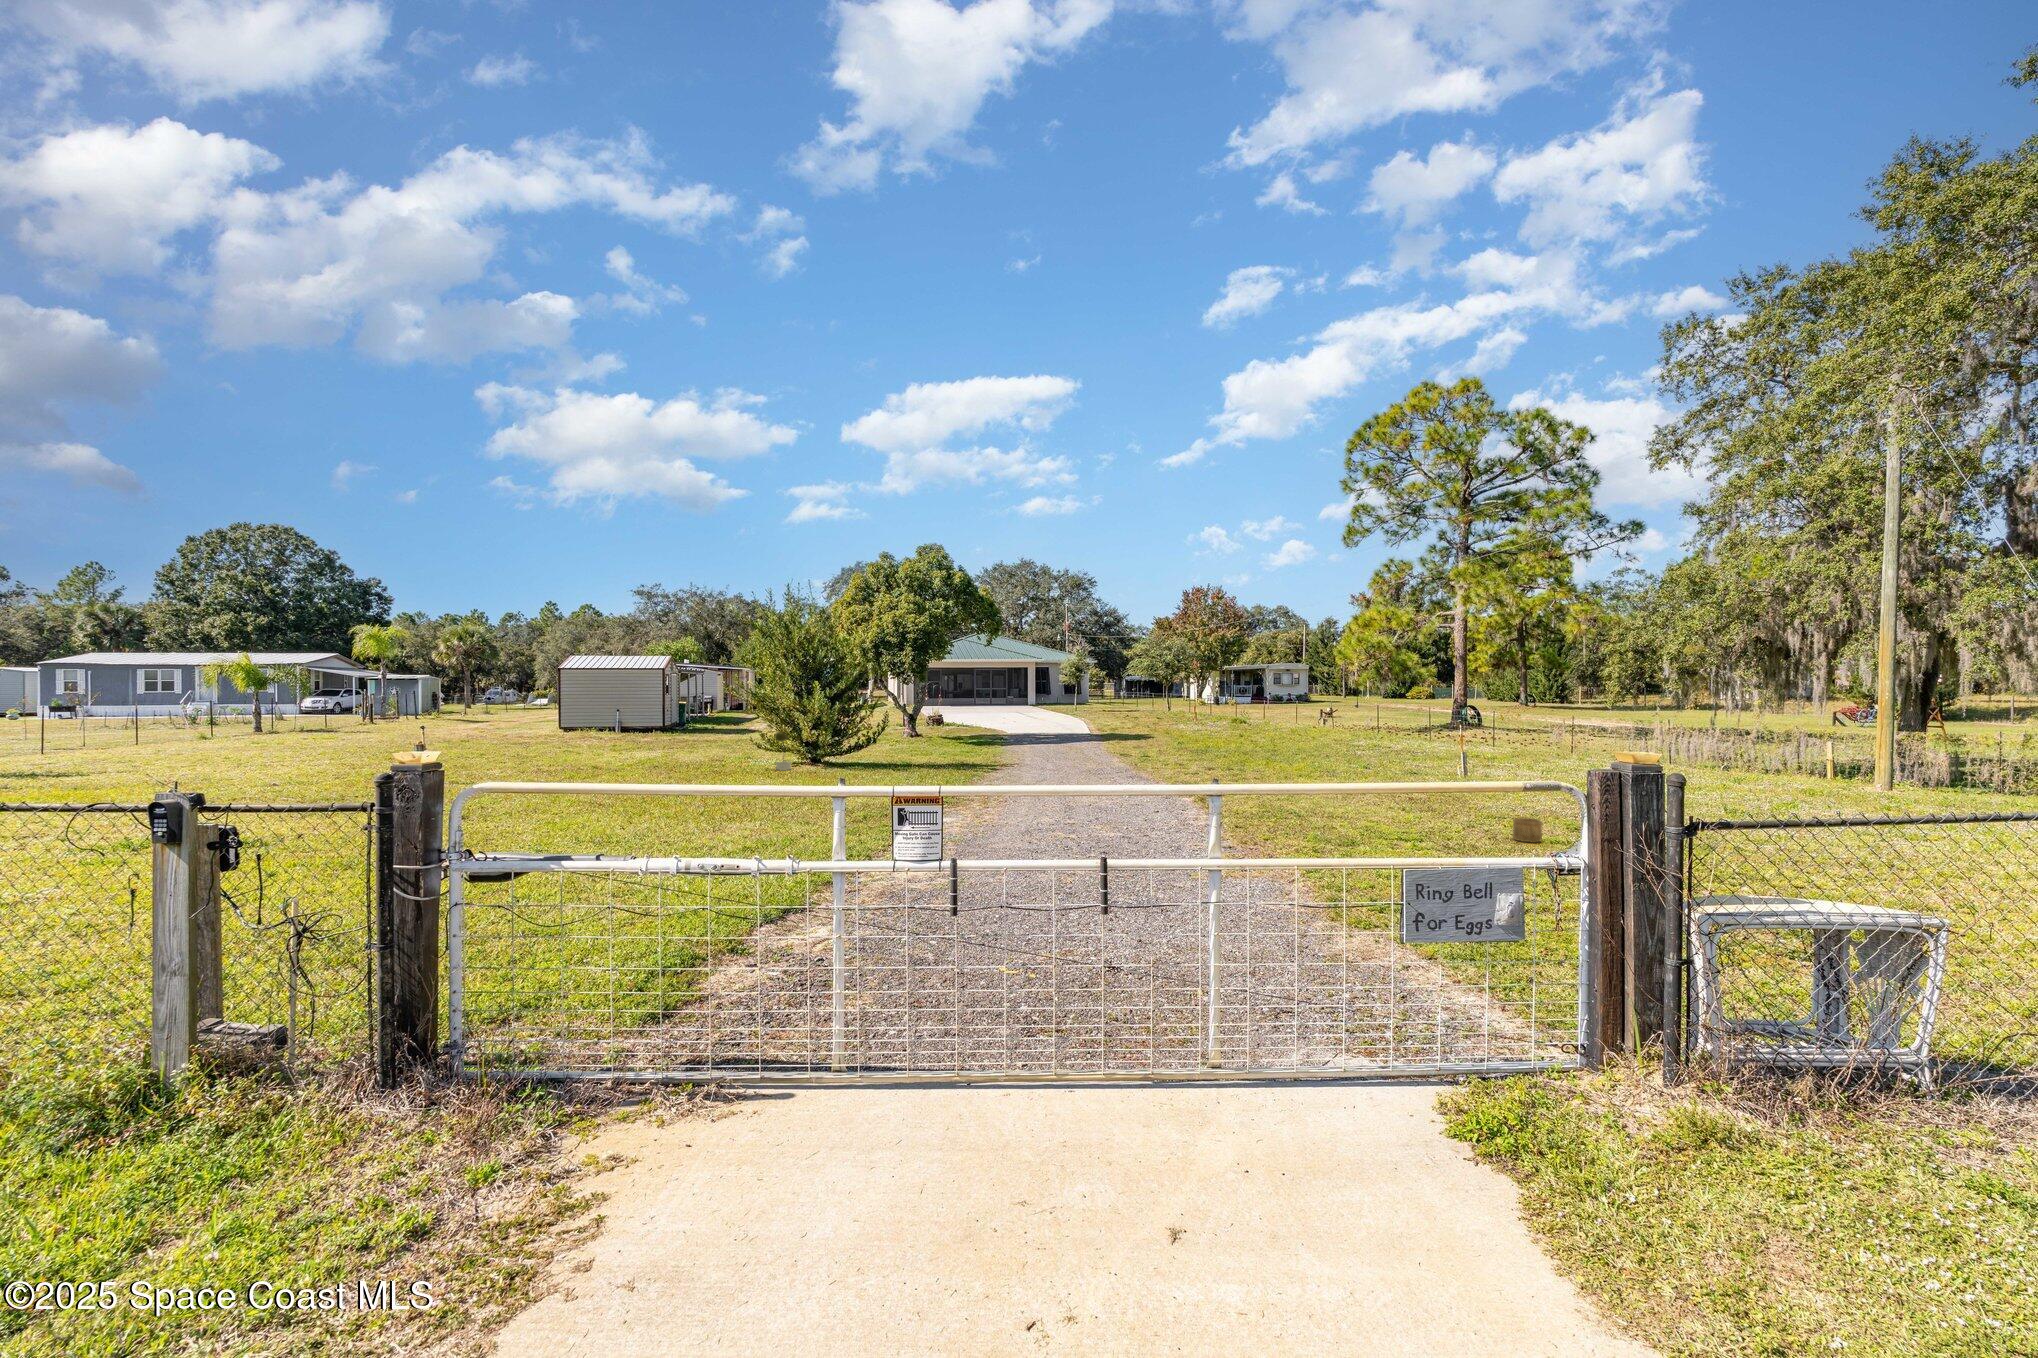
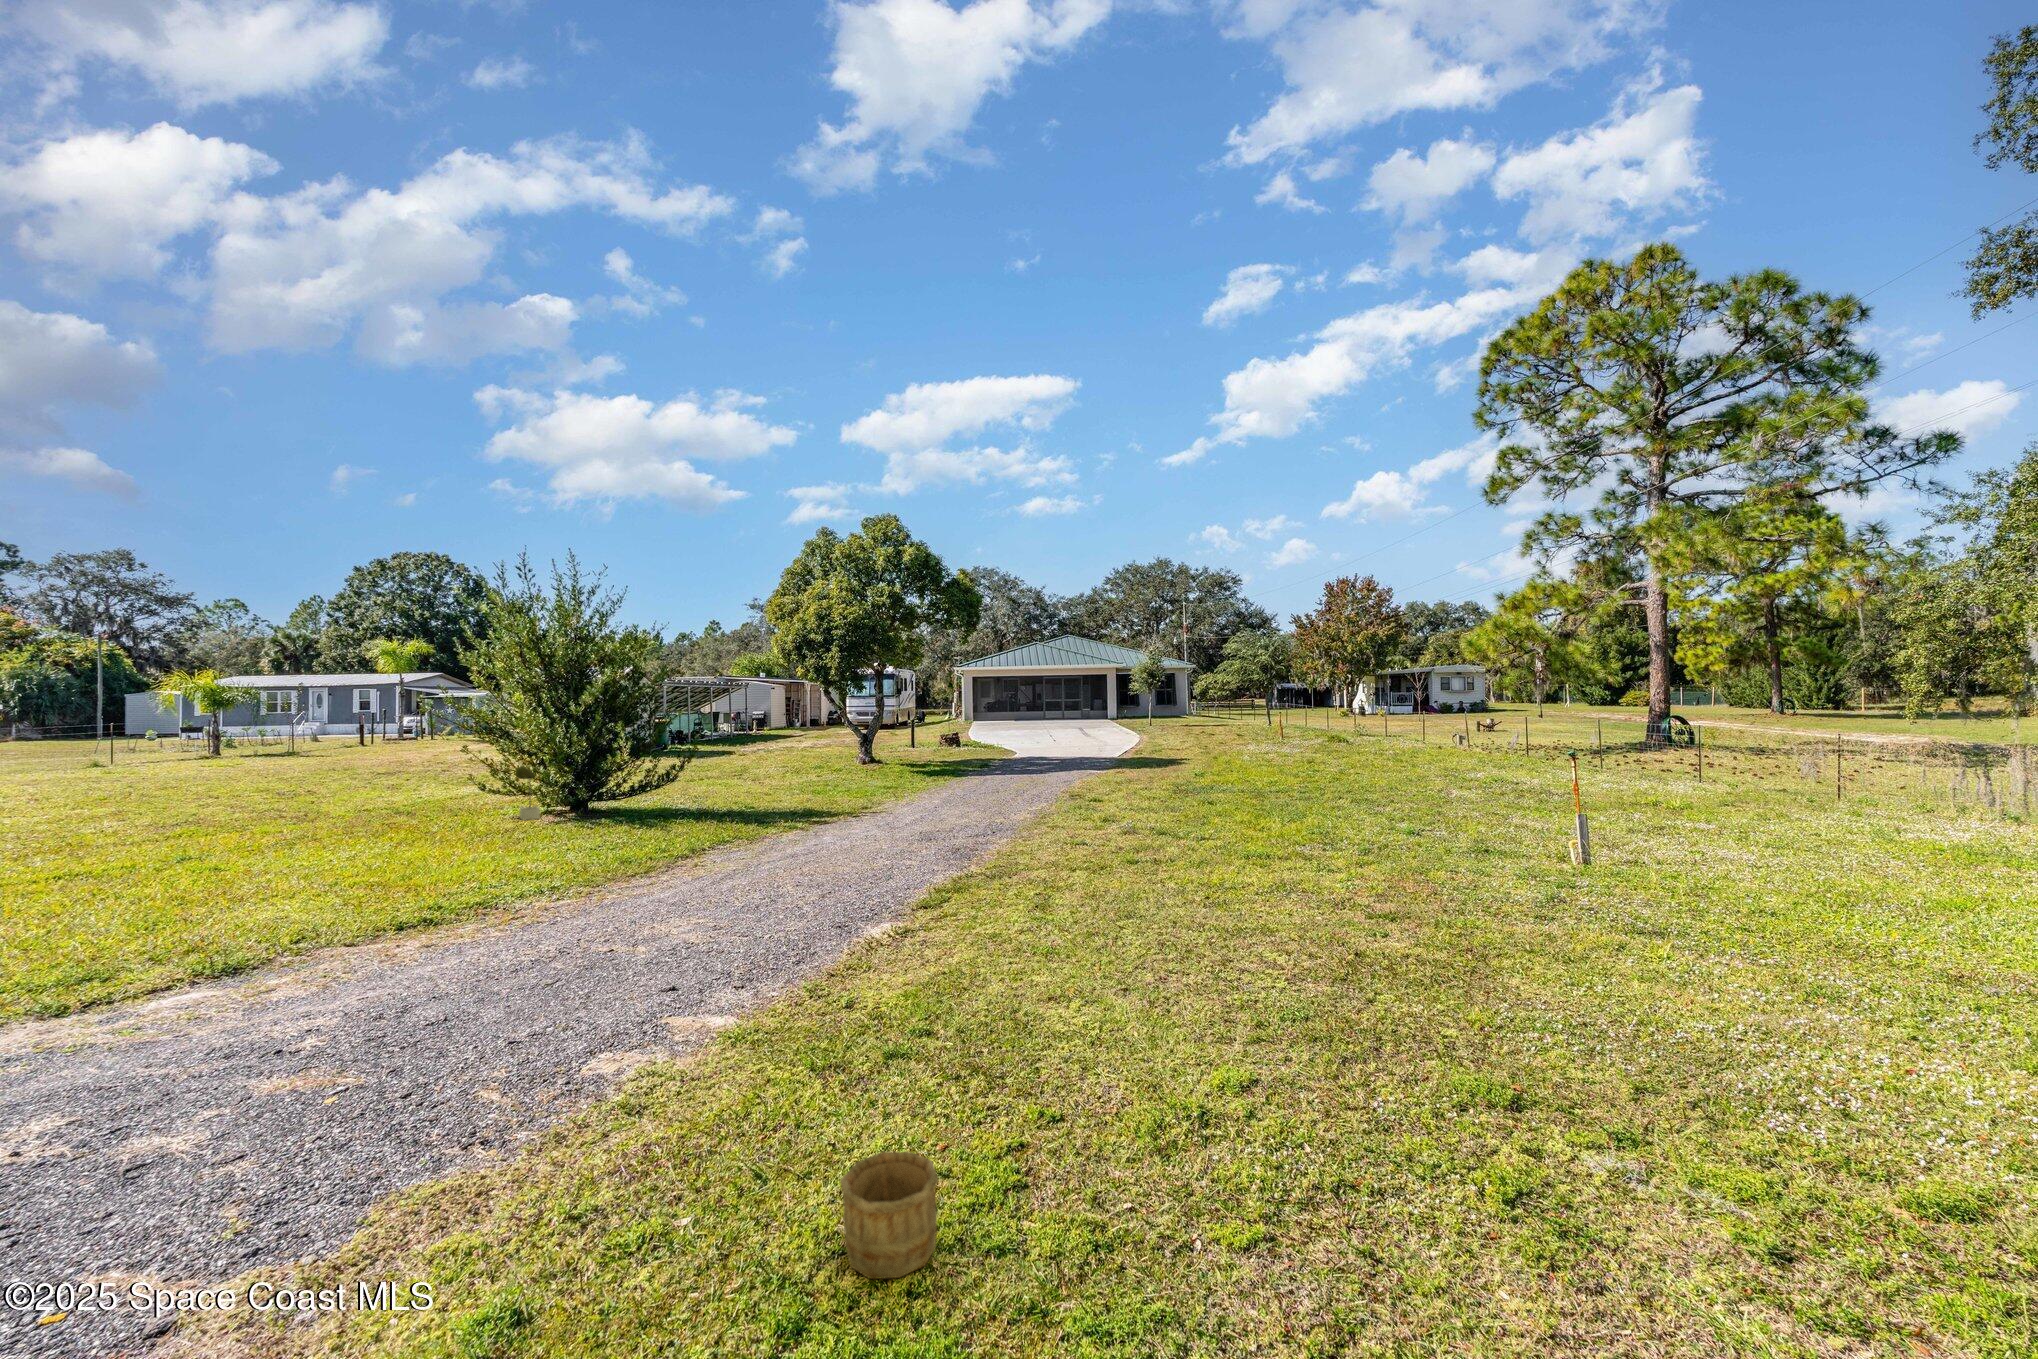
wooden bucket: present [1513,818,1542,843] -> present [840,1152,938,1279]

